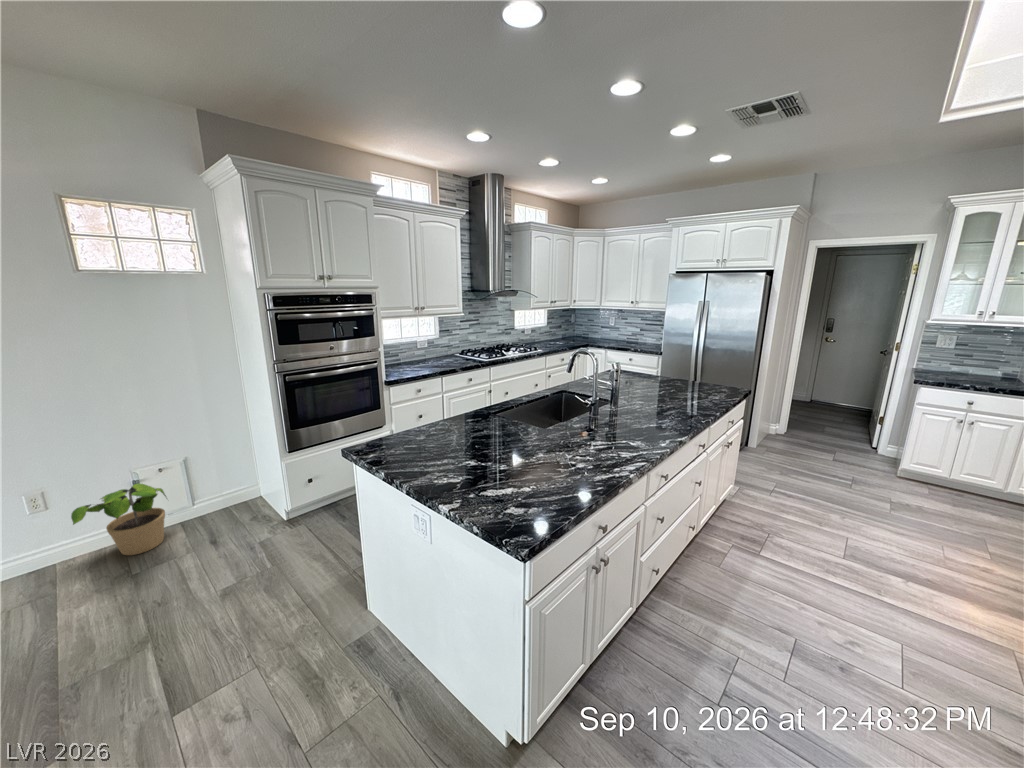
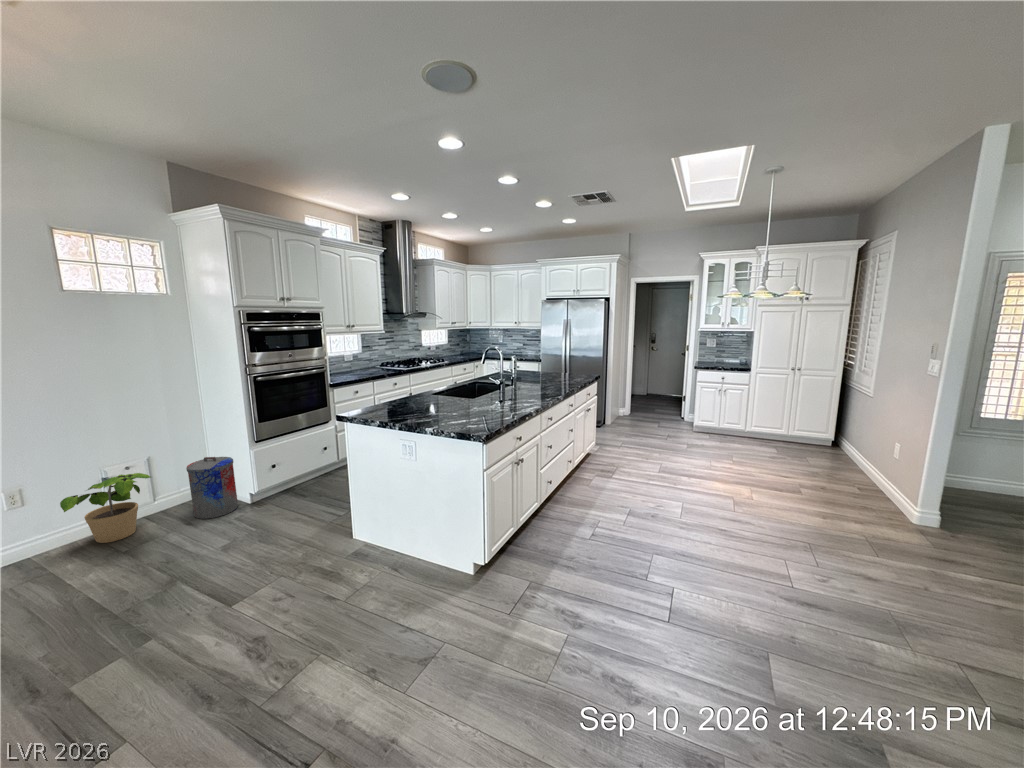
trash can: none [213,463,273,536] -> present [186,457,238,519]

